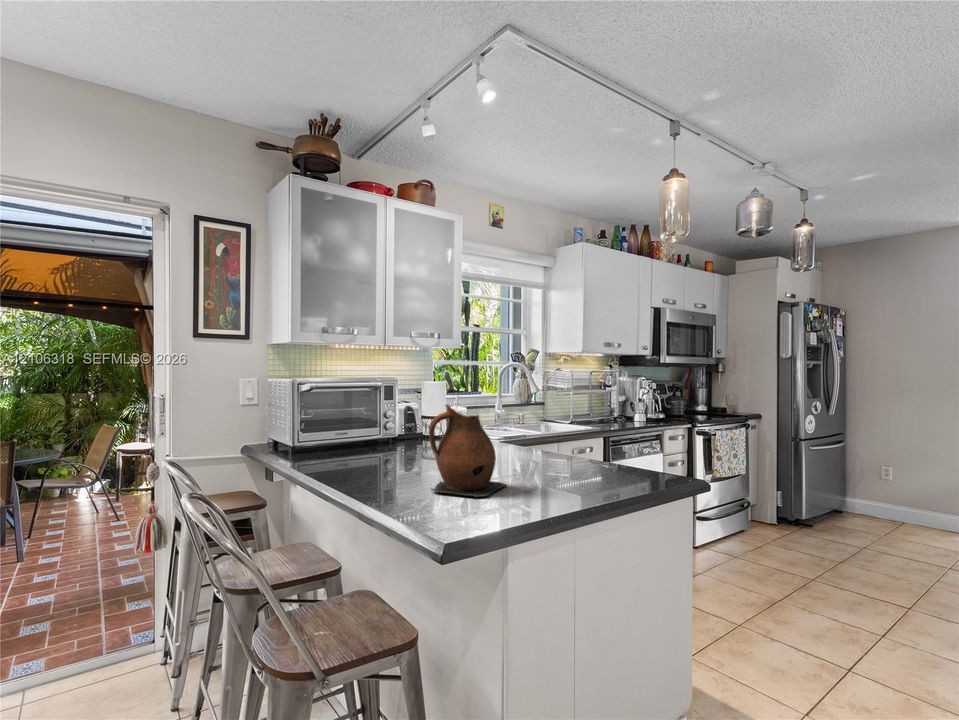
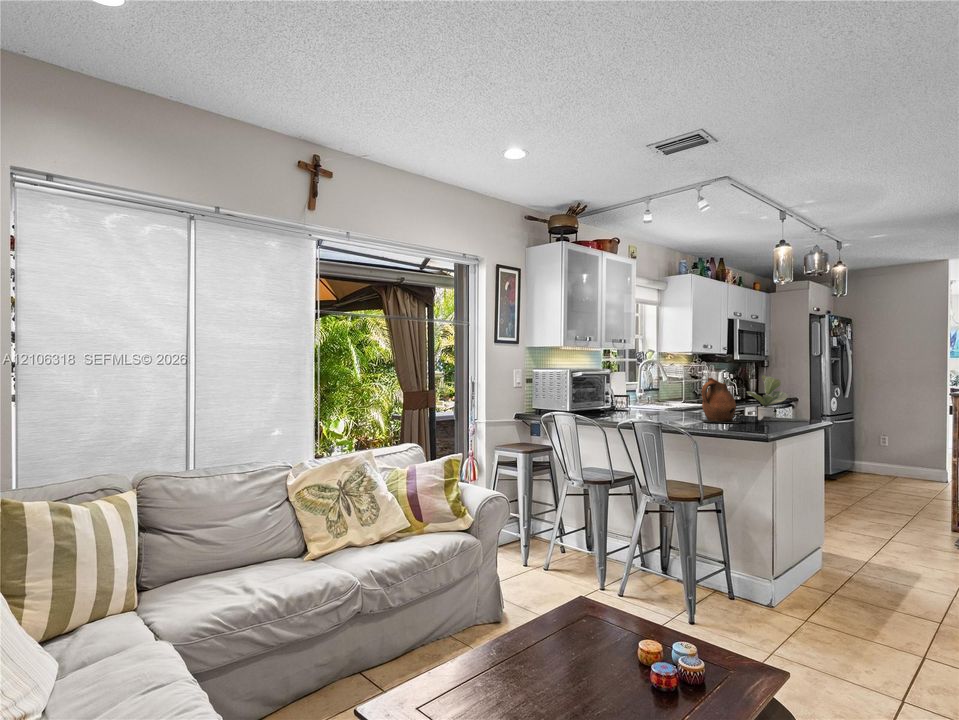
potted plant: none [534,398,608,484] -> present [747,375,788,420]

